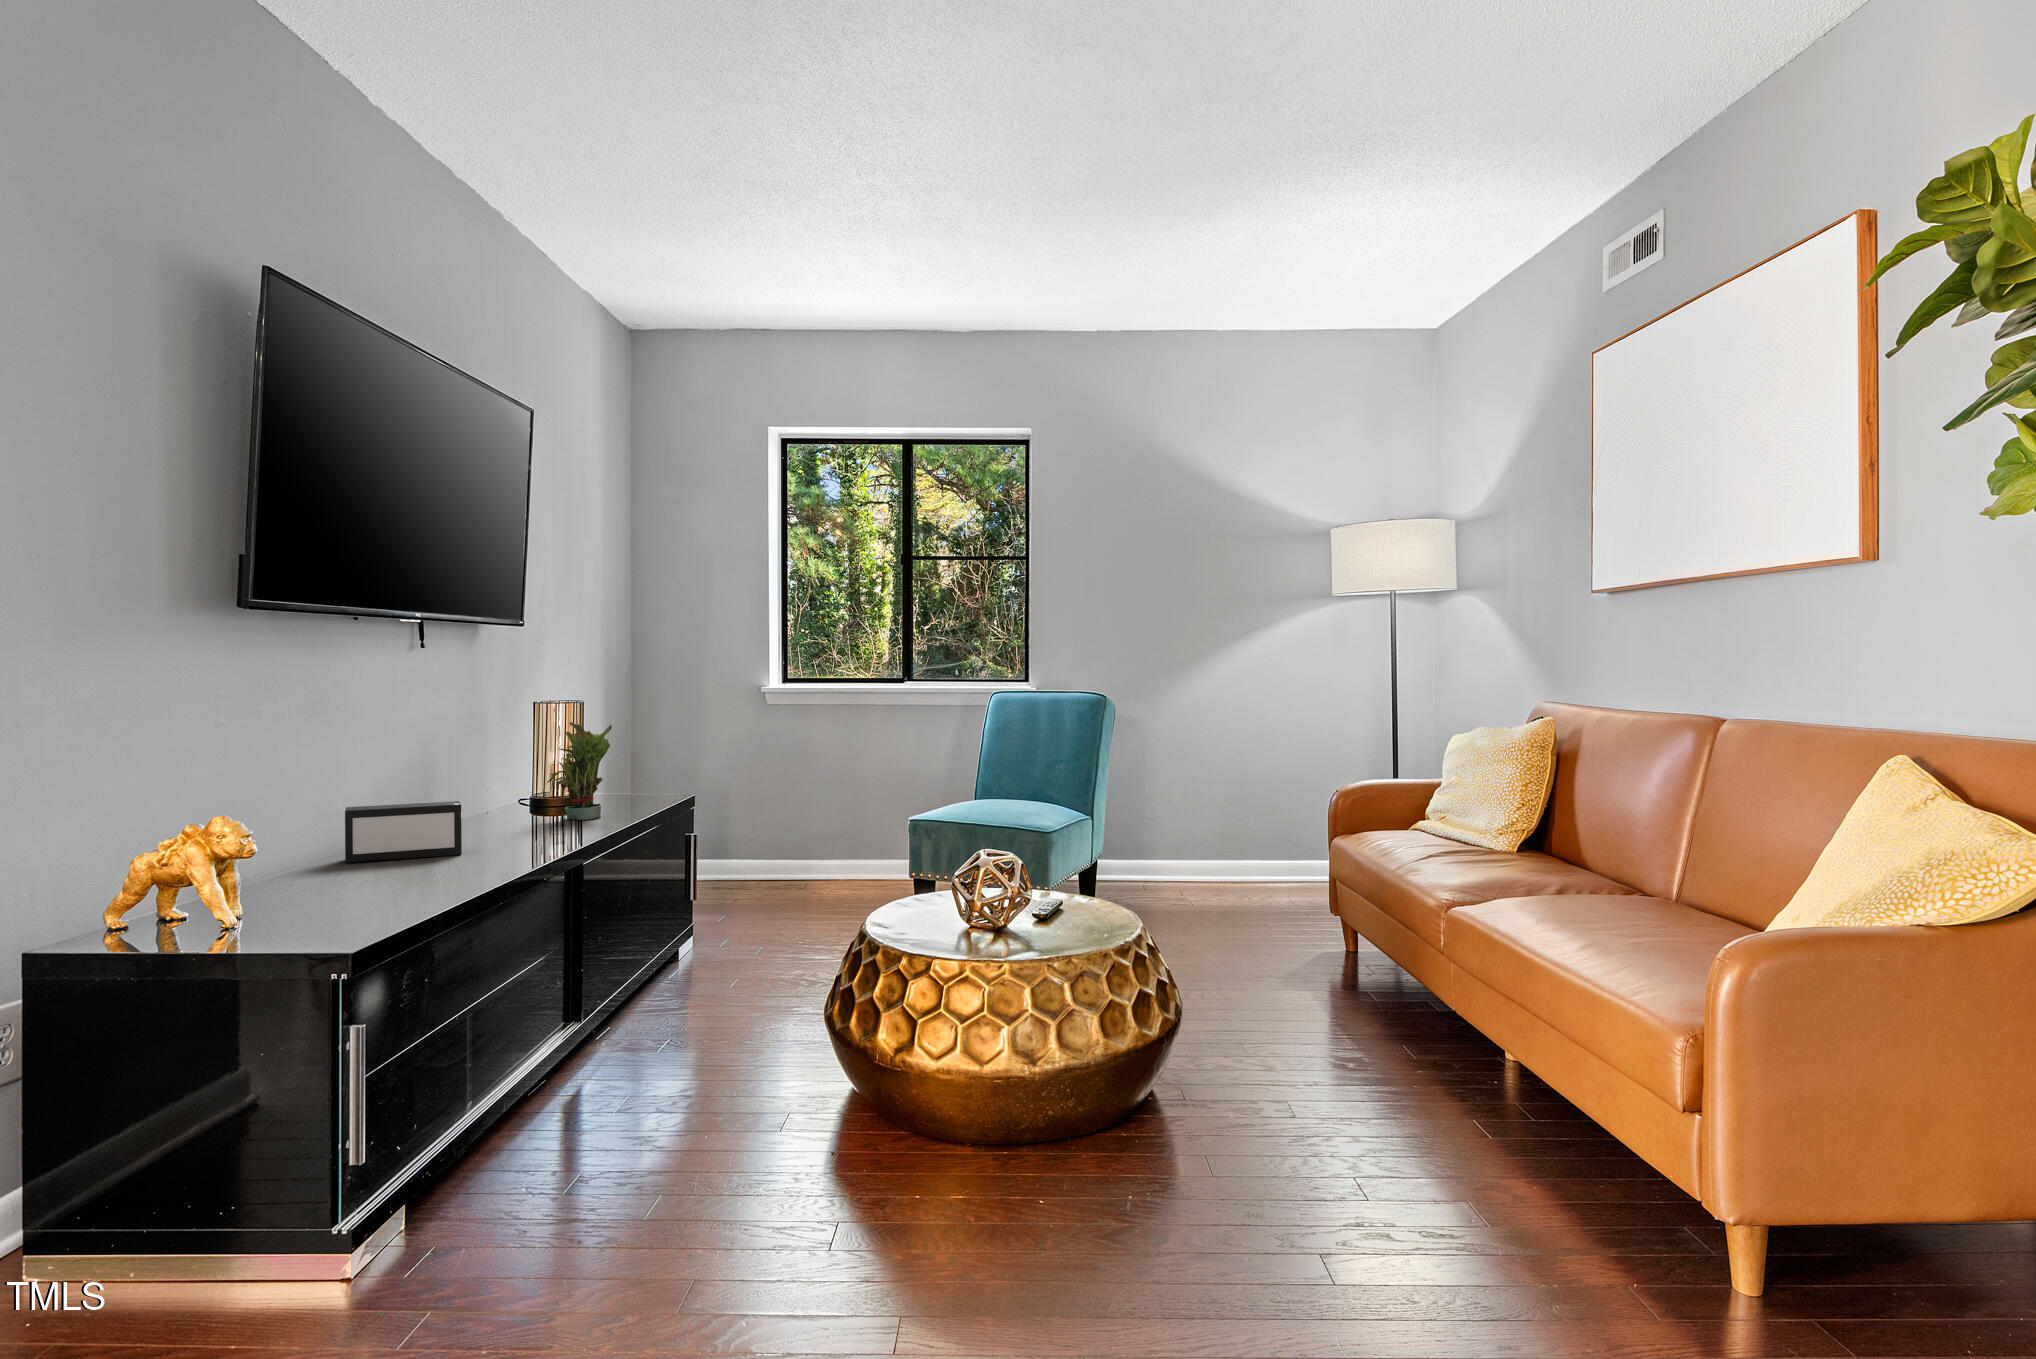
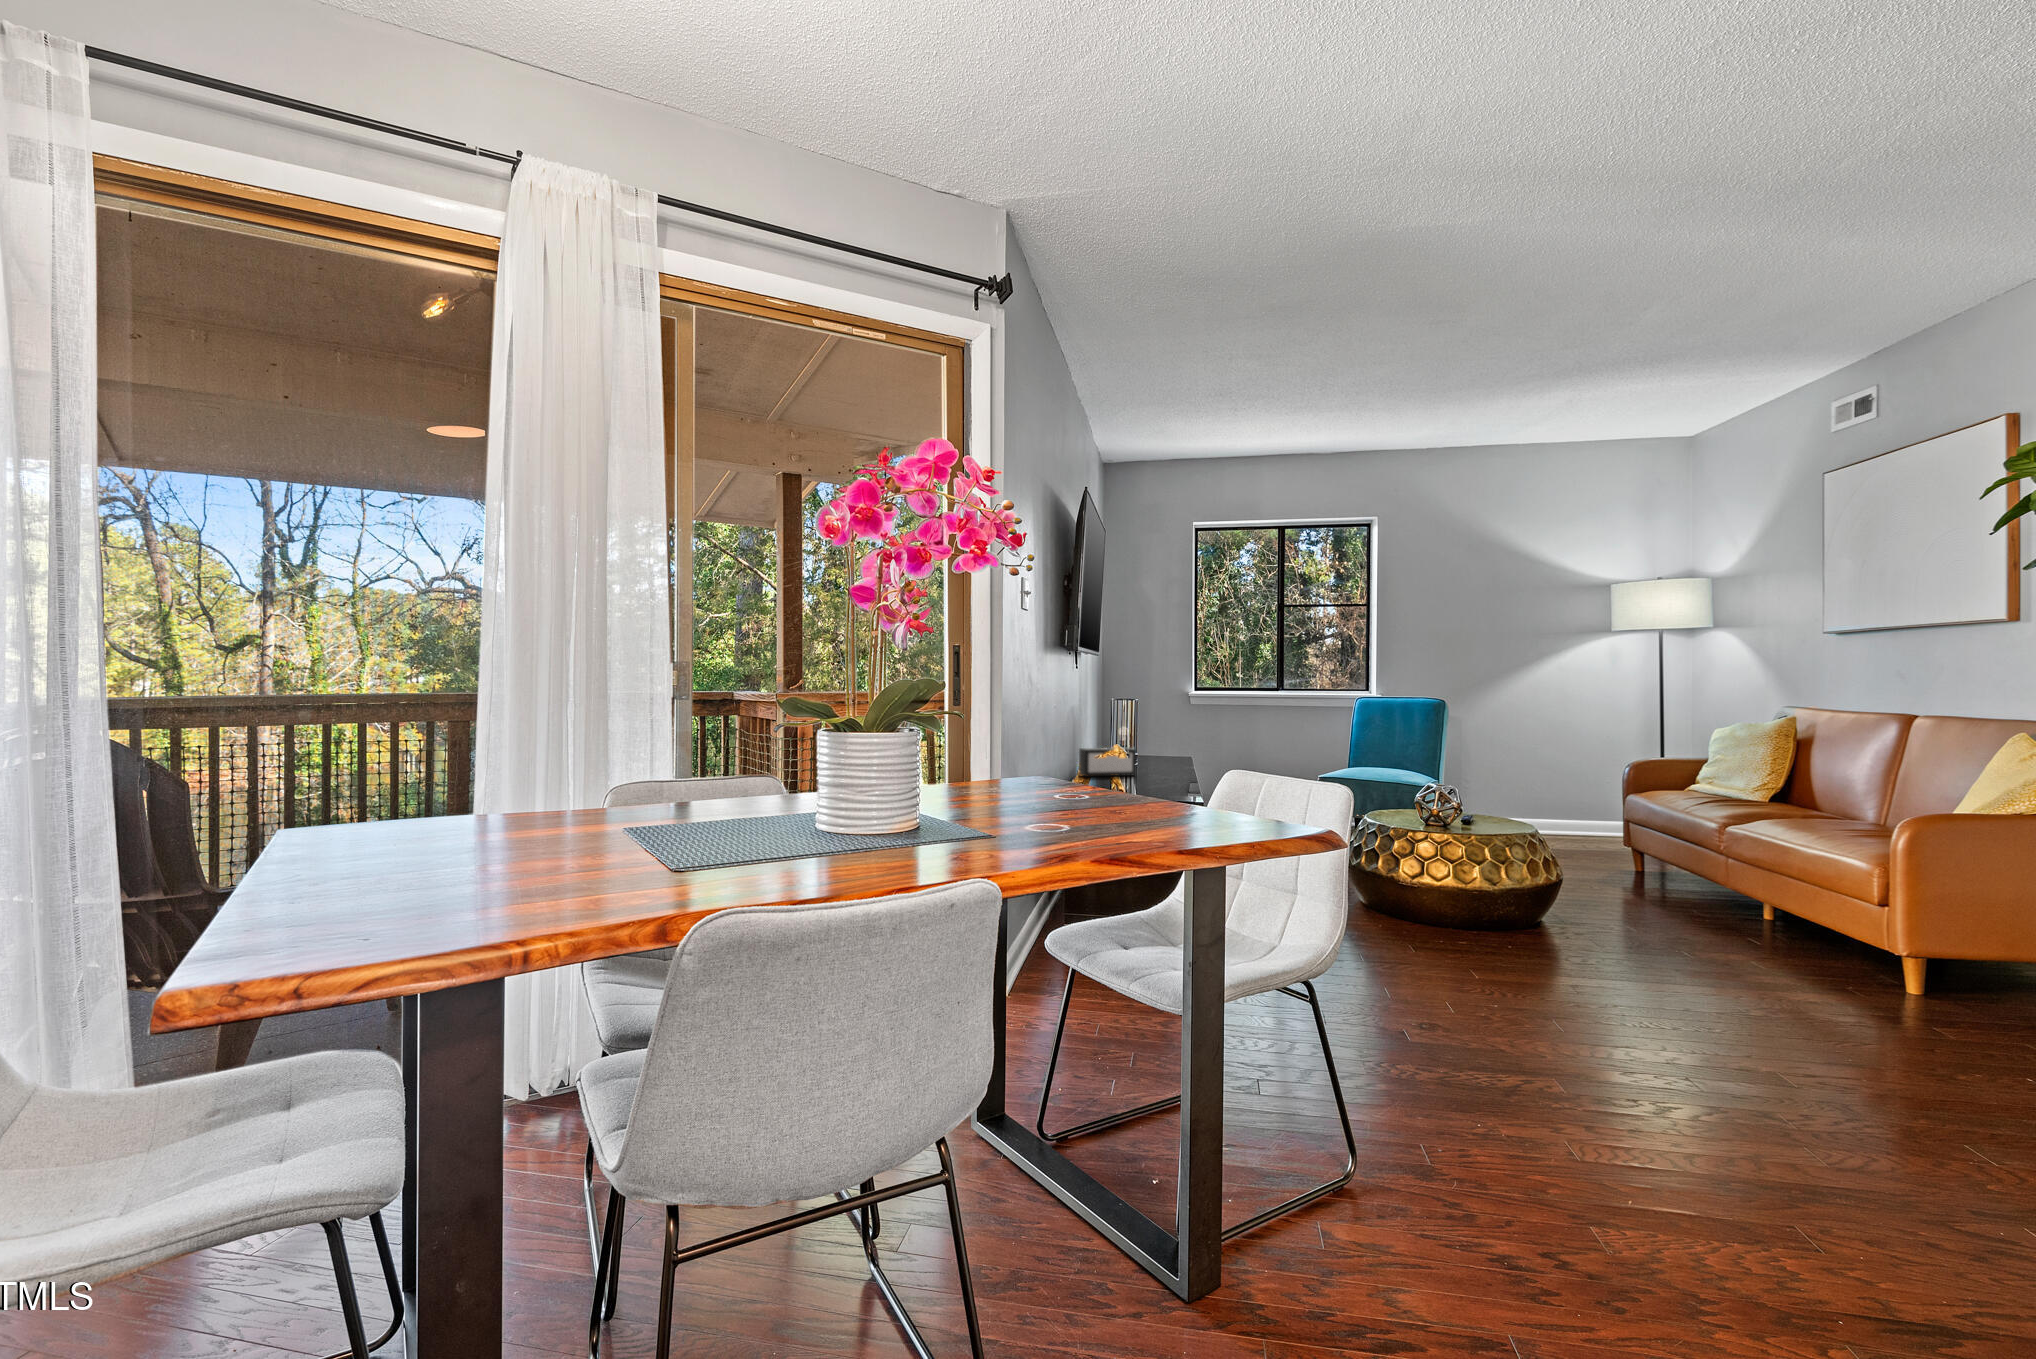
potted plant: present [547,722,612,820] -> none [1134,707,1171,765]

